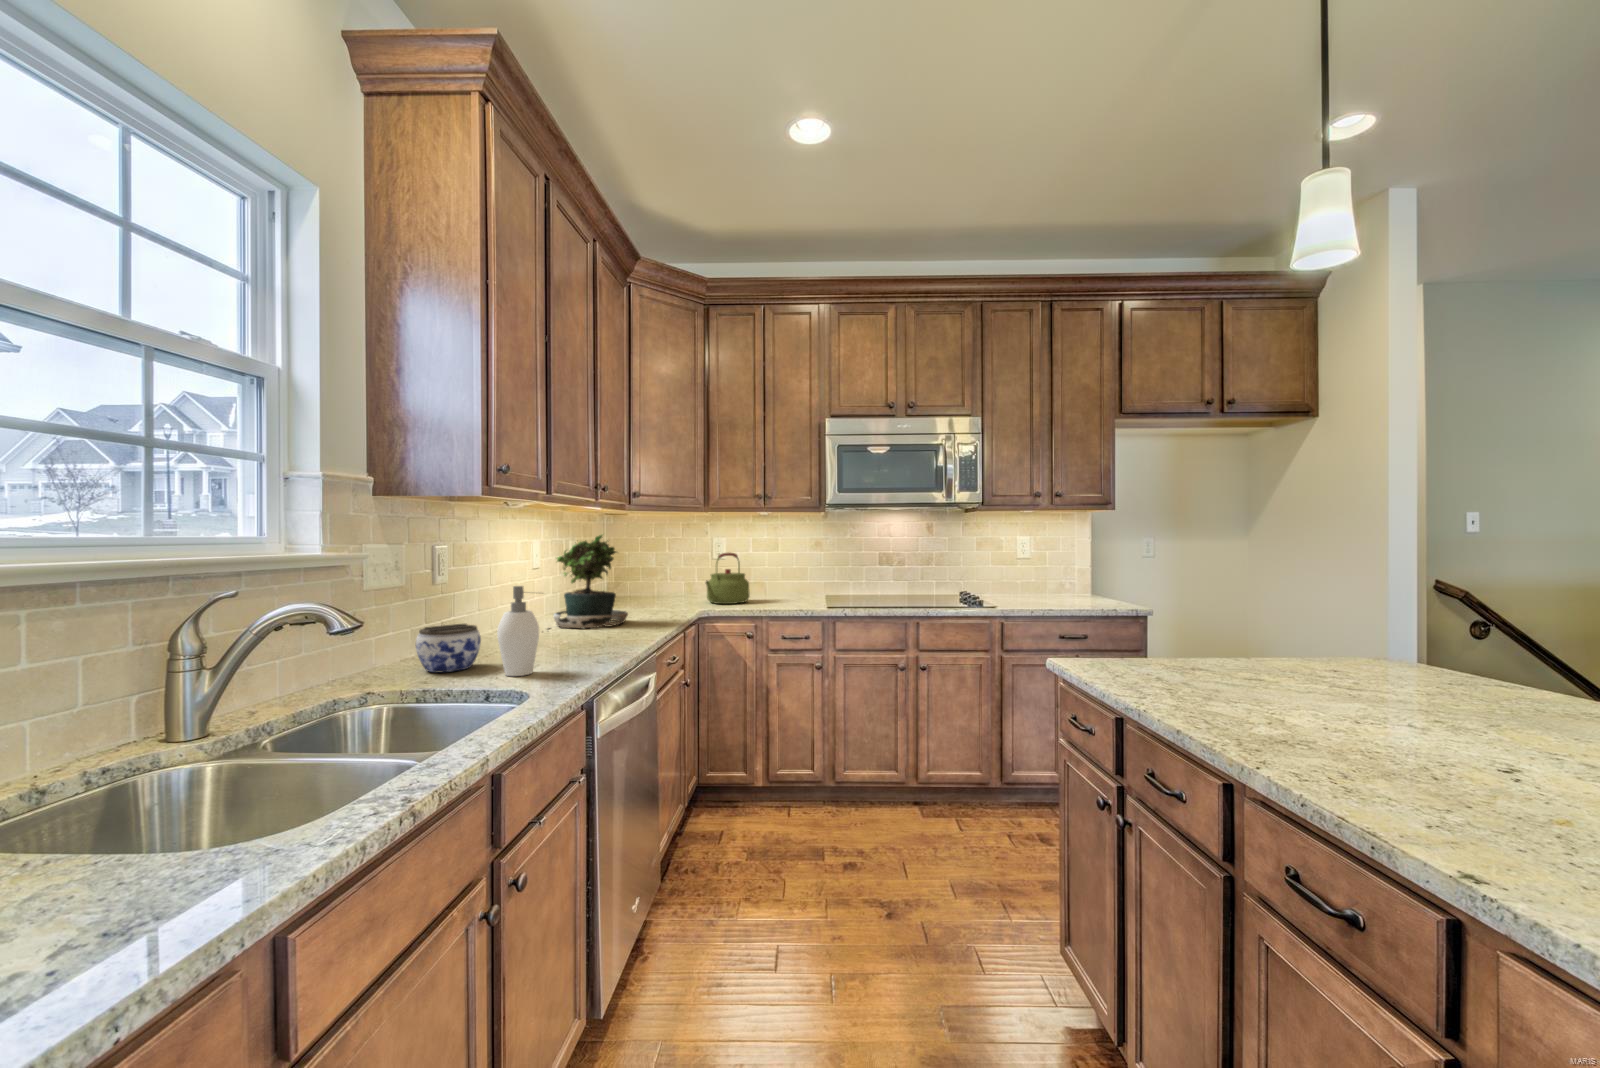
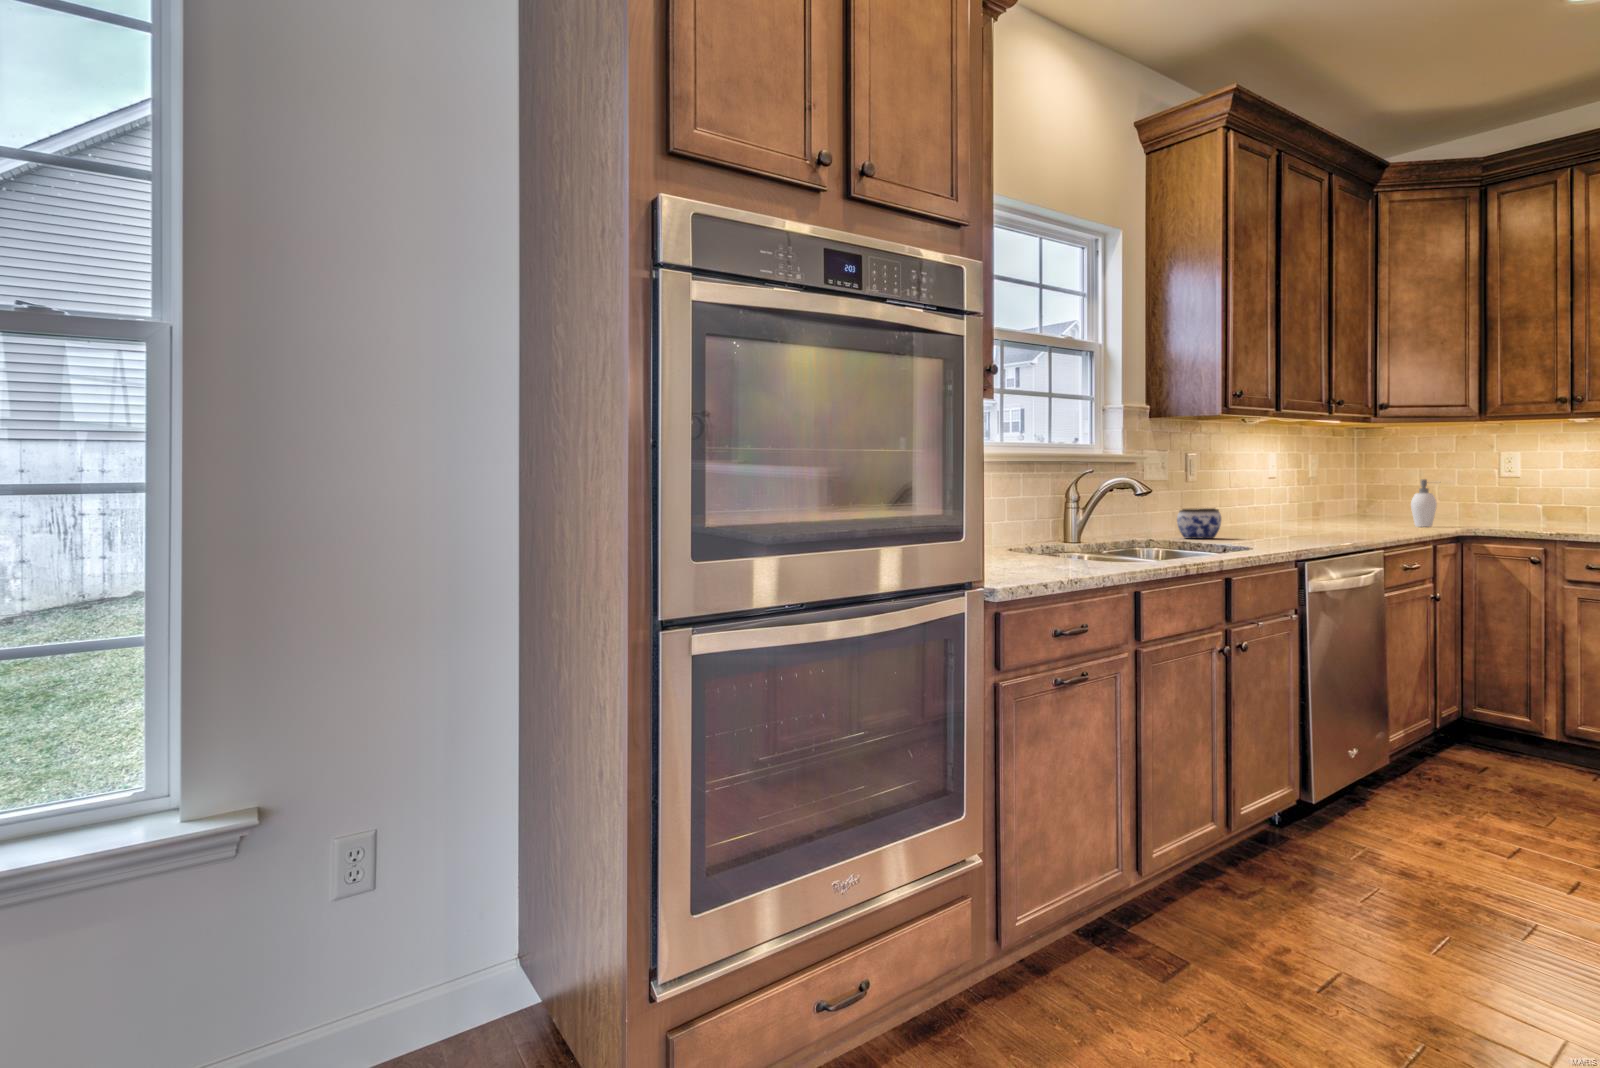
potted plant: present [554,535,628,628] -> none [1270,447,1365,533]
kettle: present [706,553,750,604] -> none [1477,470,1548,528]
soap dispenser: present [497,586,539,676] -> present [1411,479,1437,527]

